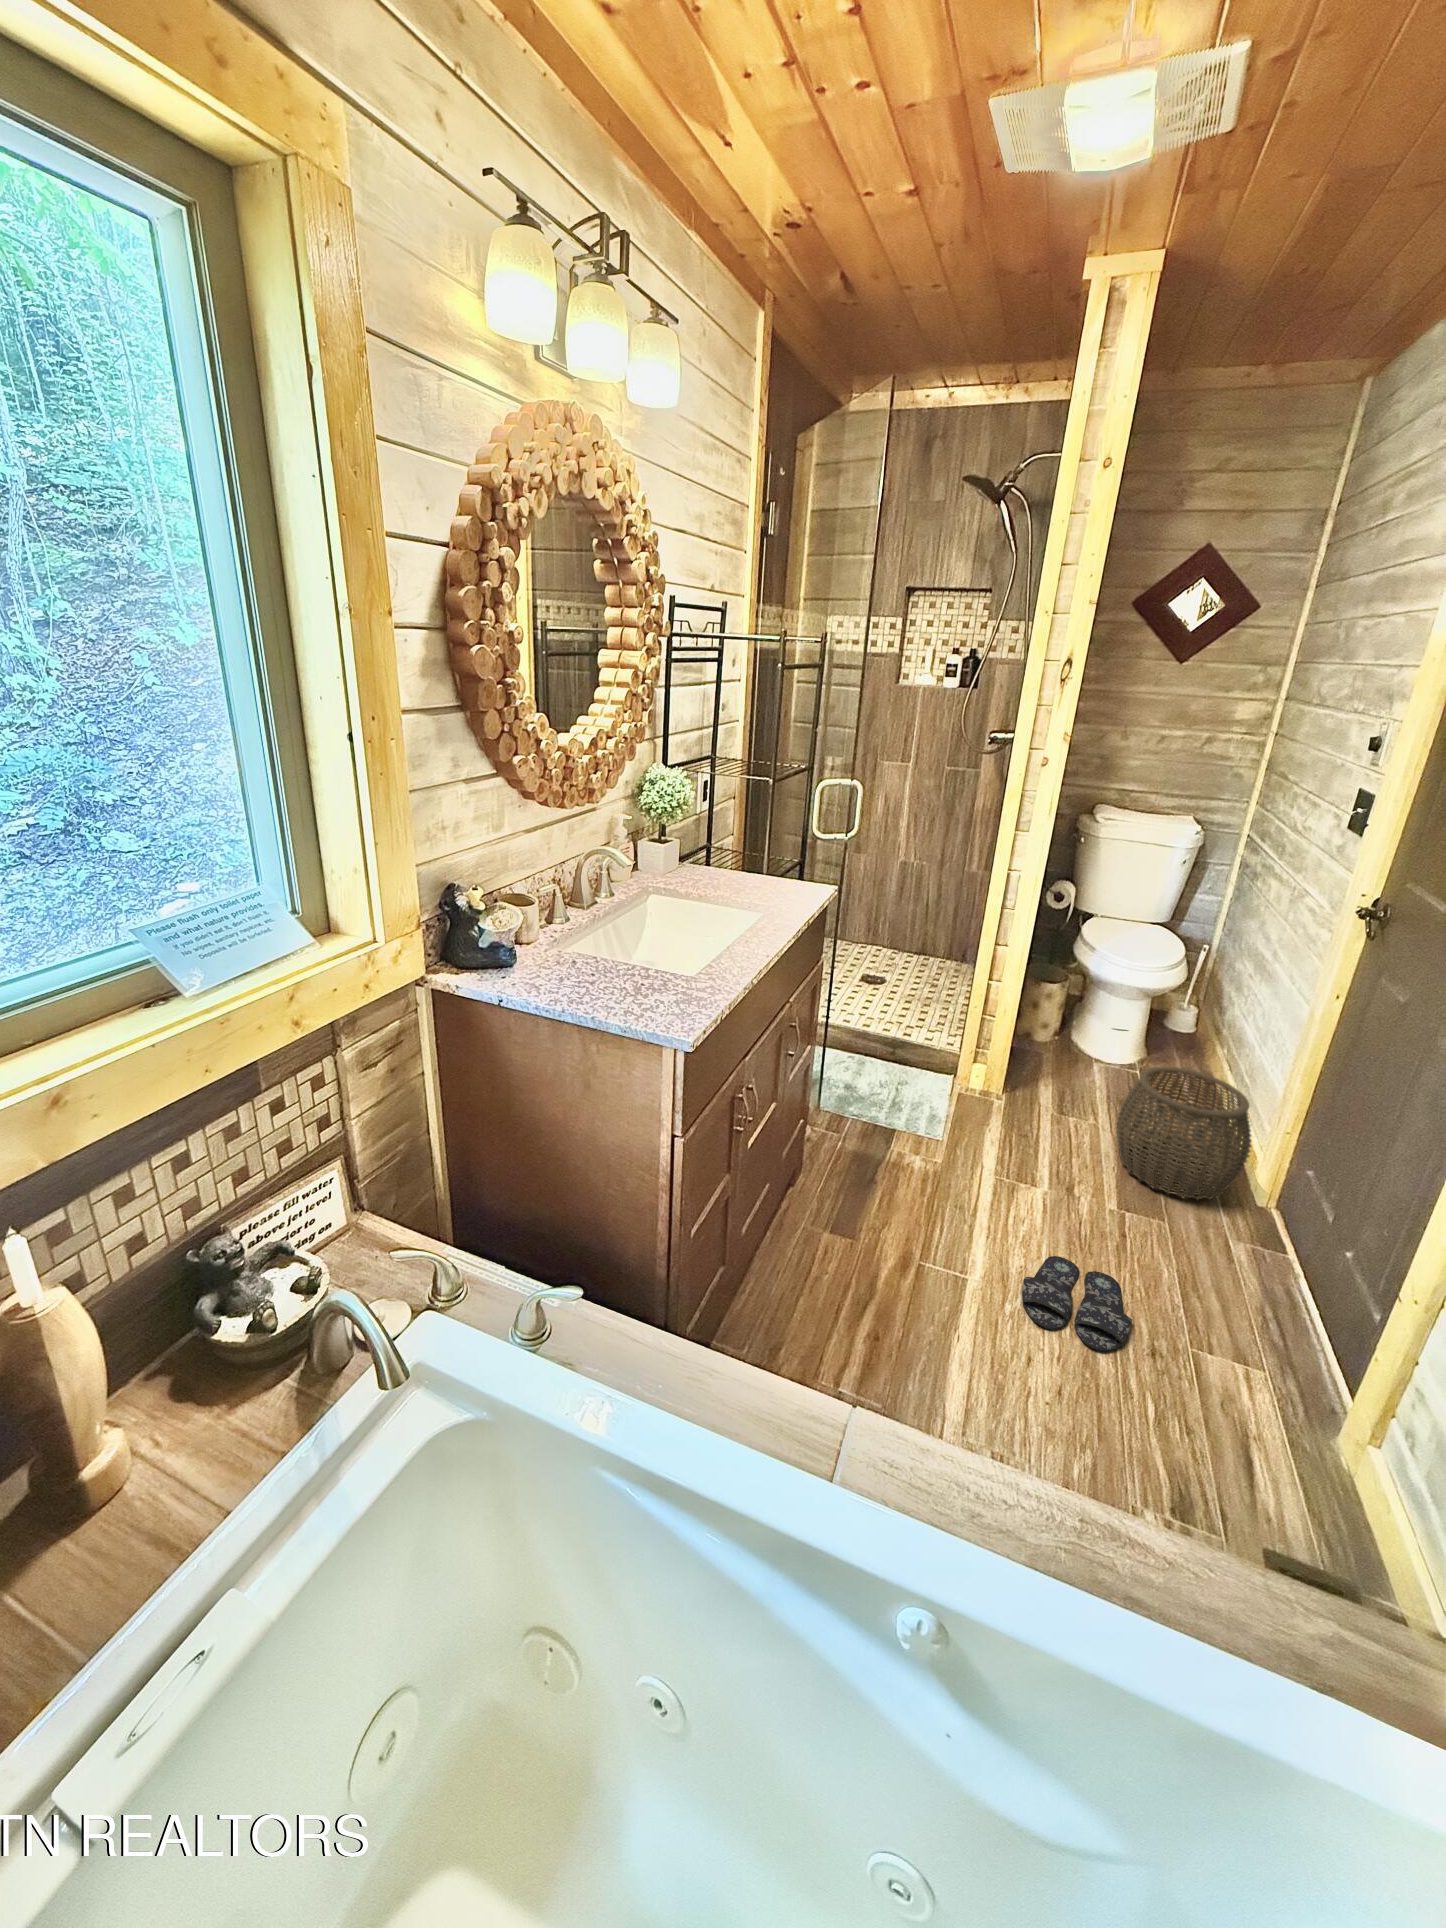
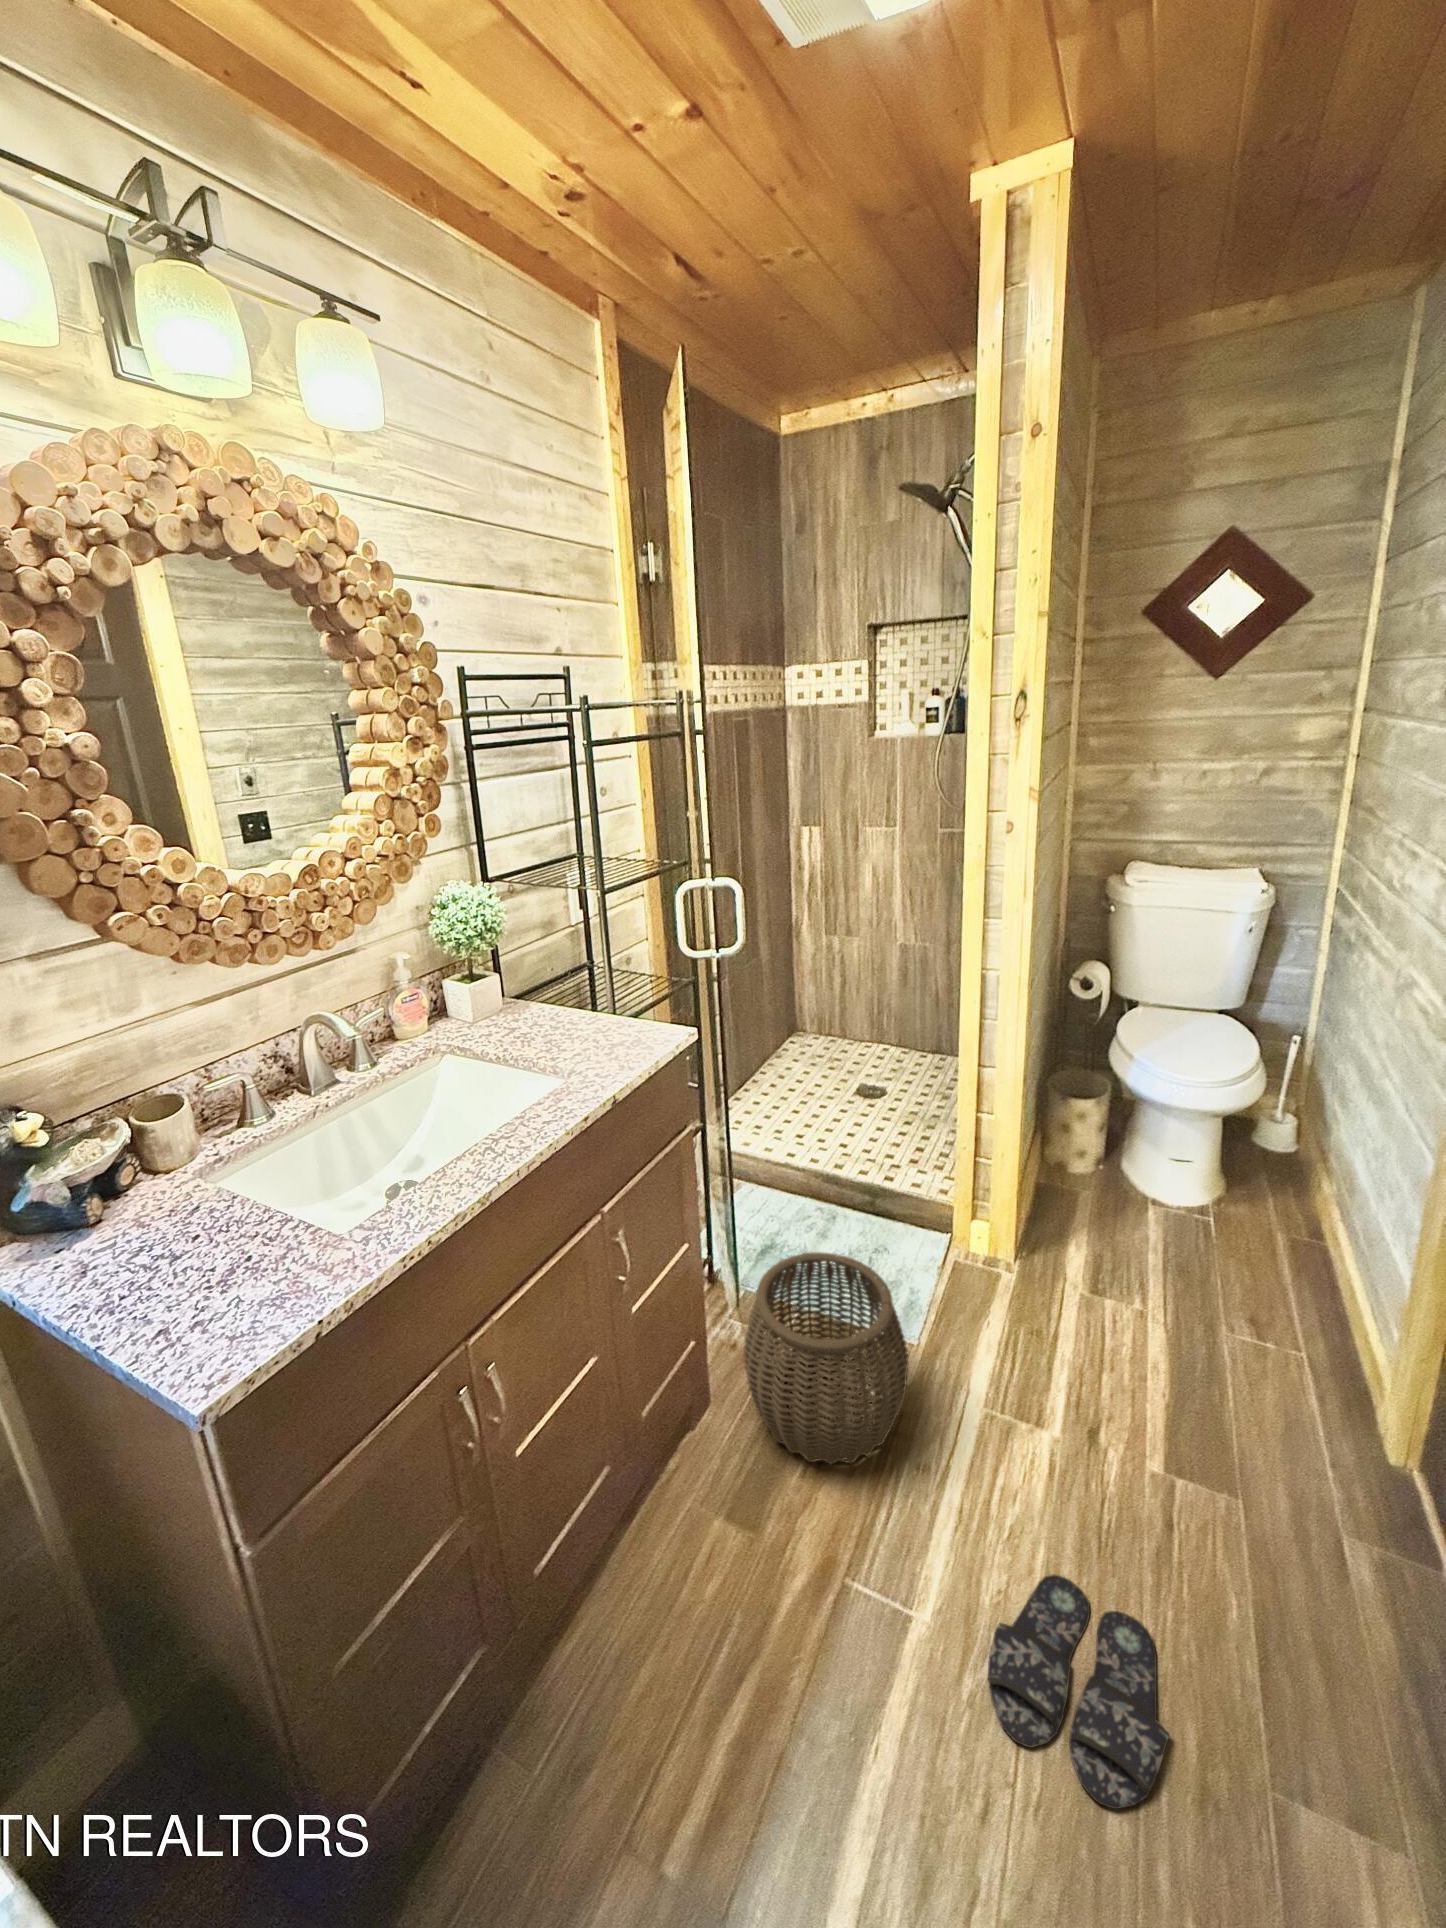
woven basket: present [1116,1067,1251,1200] -> present [743,1252,909,1465]

